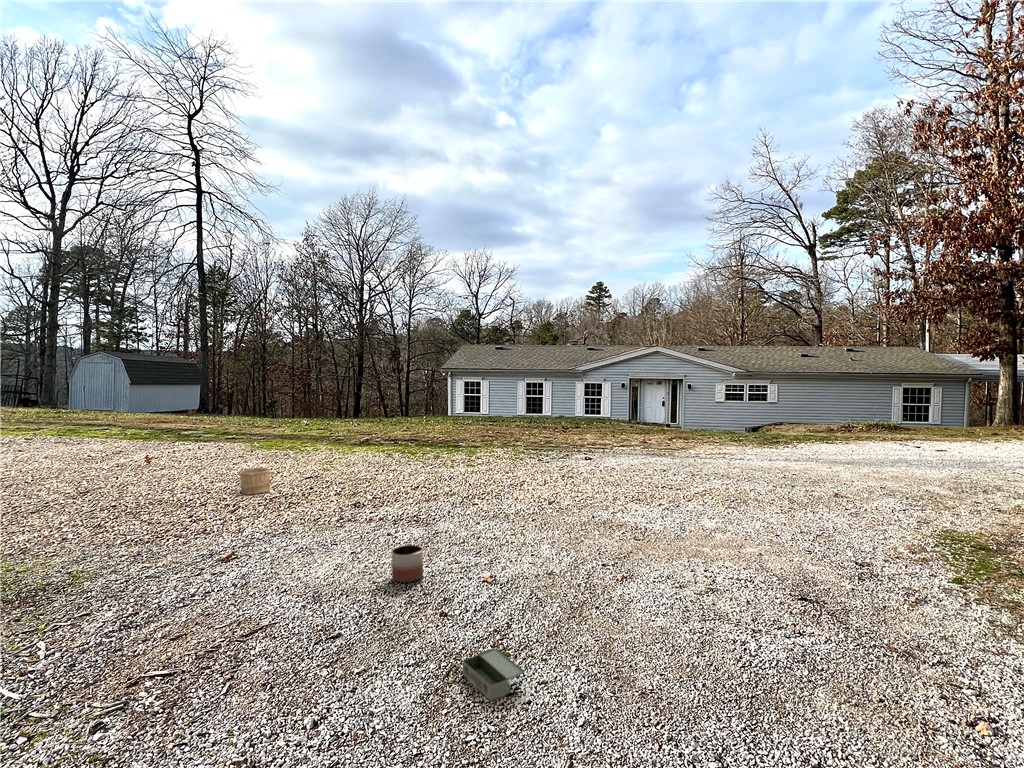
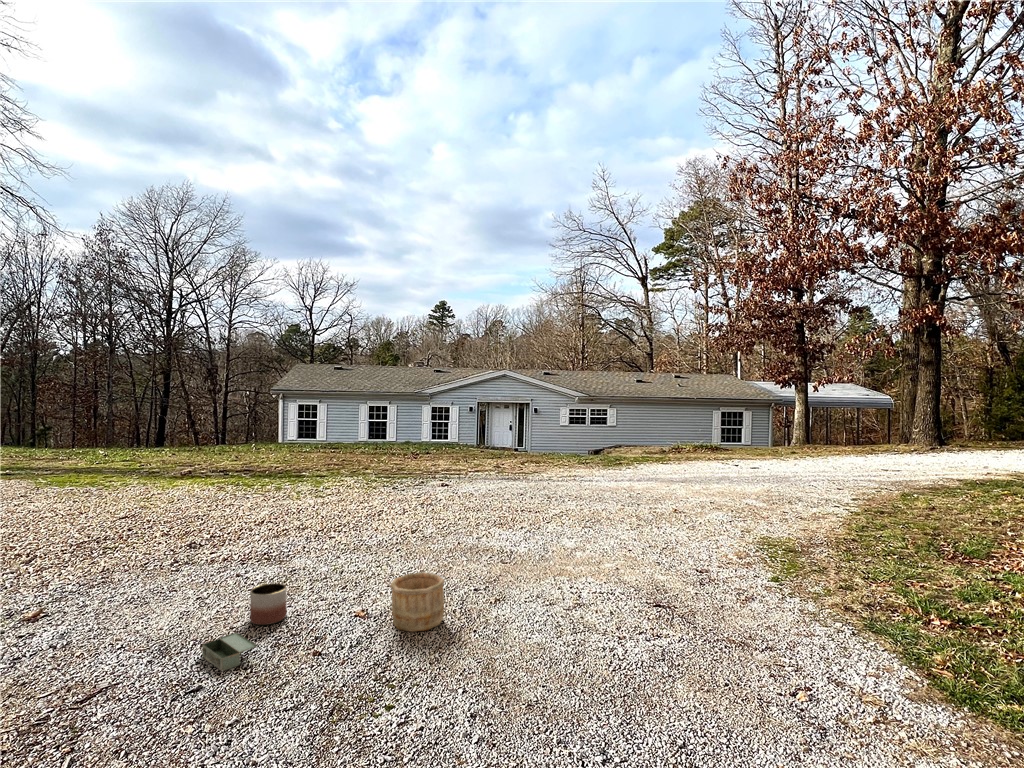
wooden bucket: present [239,468,270,495] -> present [390,572,445,632]
toolbox: present [463,648,525,701] -> present [202,633,257,671]

